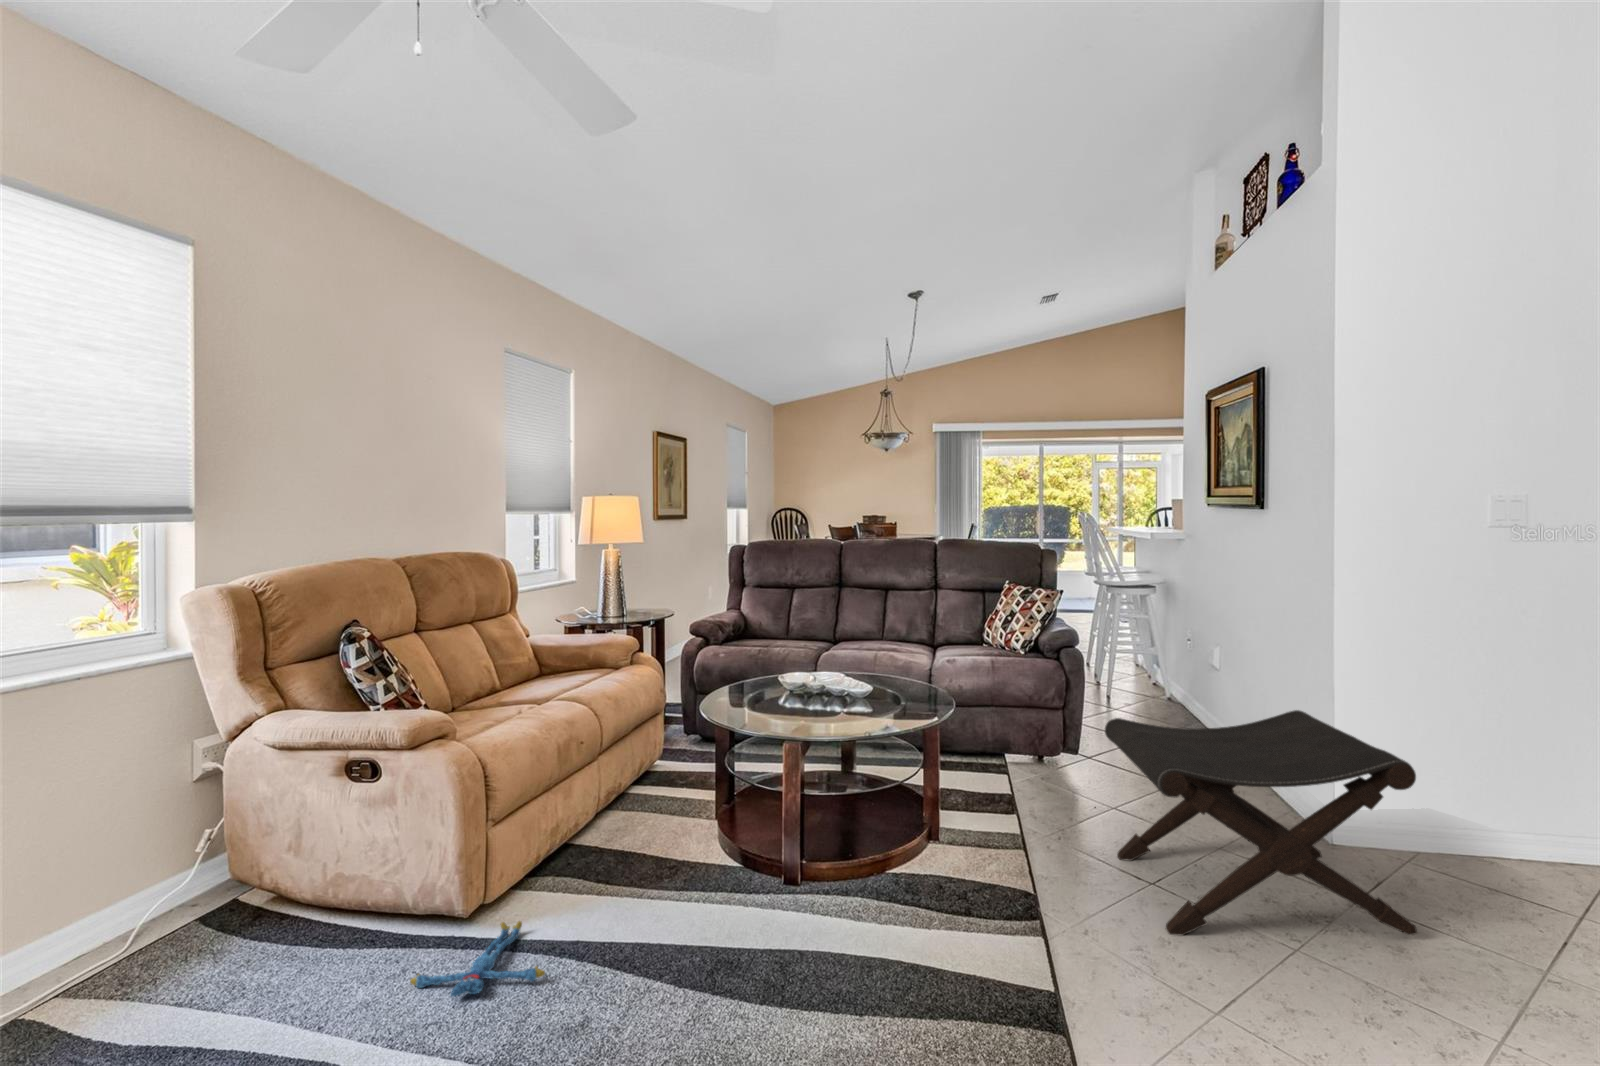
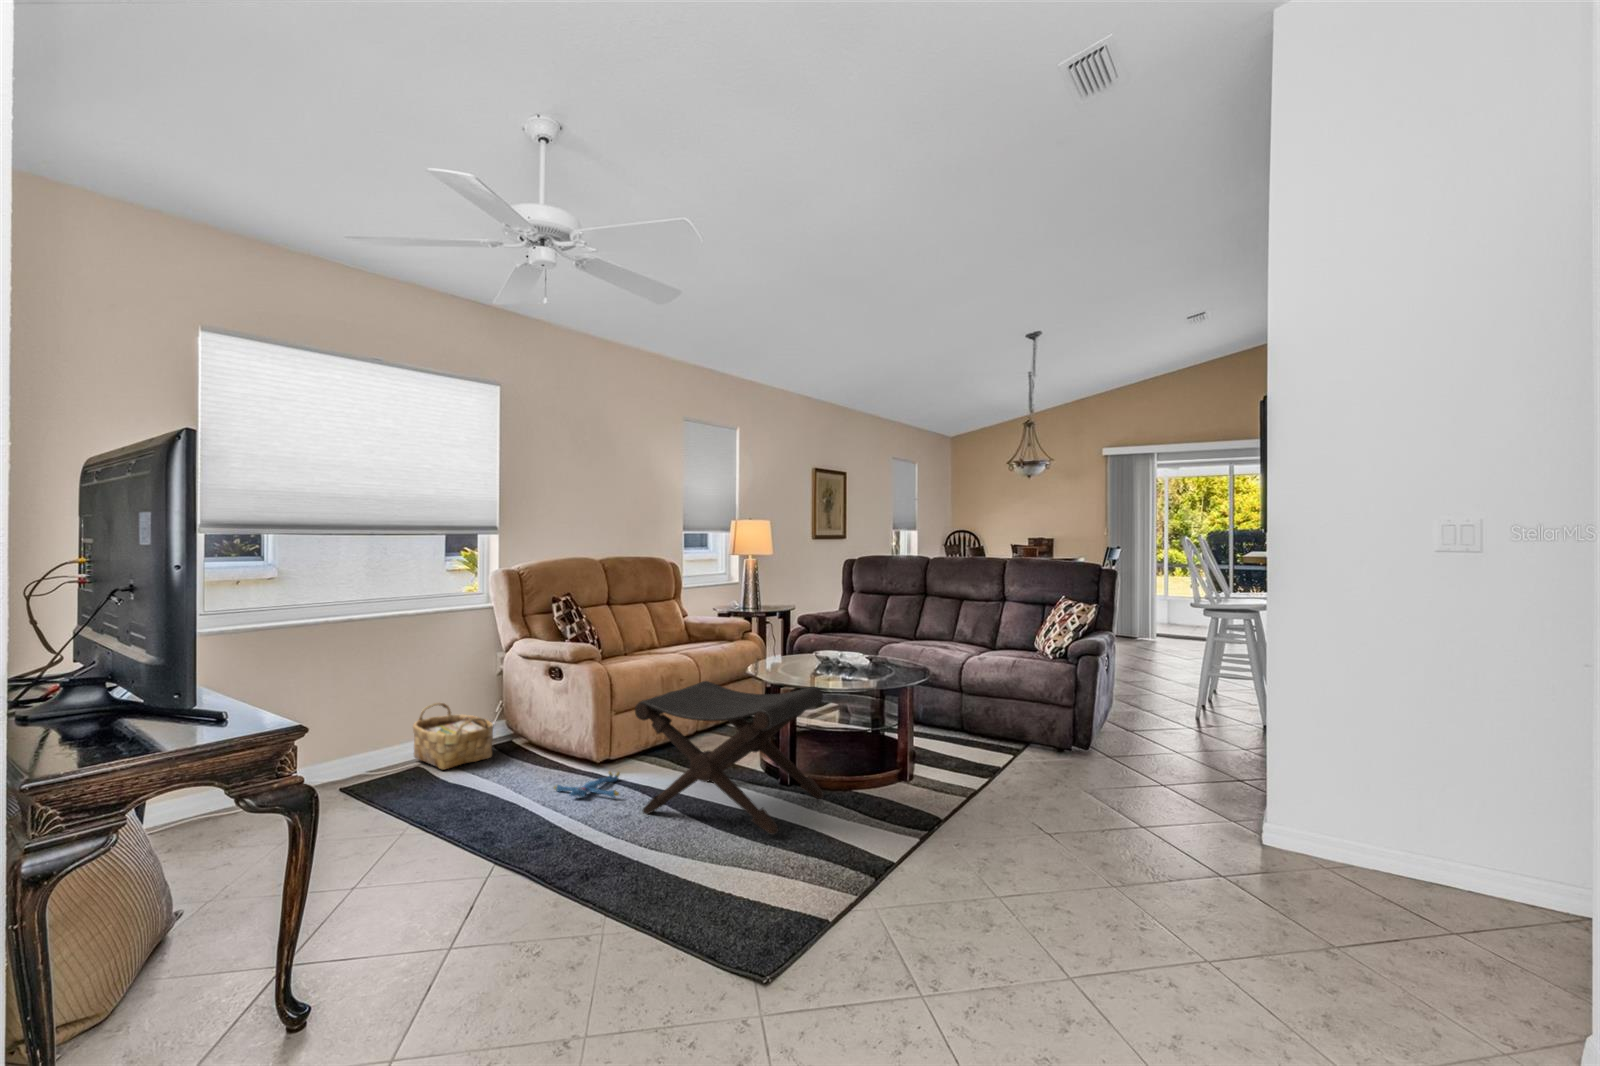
footstool: present [1105,710,1417,935] -> present [635,681,824,834]
woven basket: none [76,847,255,983] -> present [413,703,493,770]

